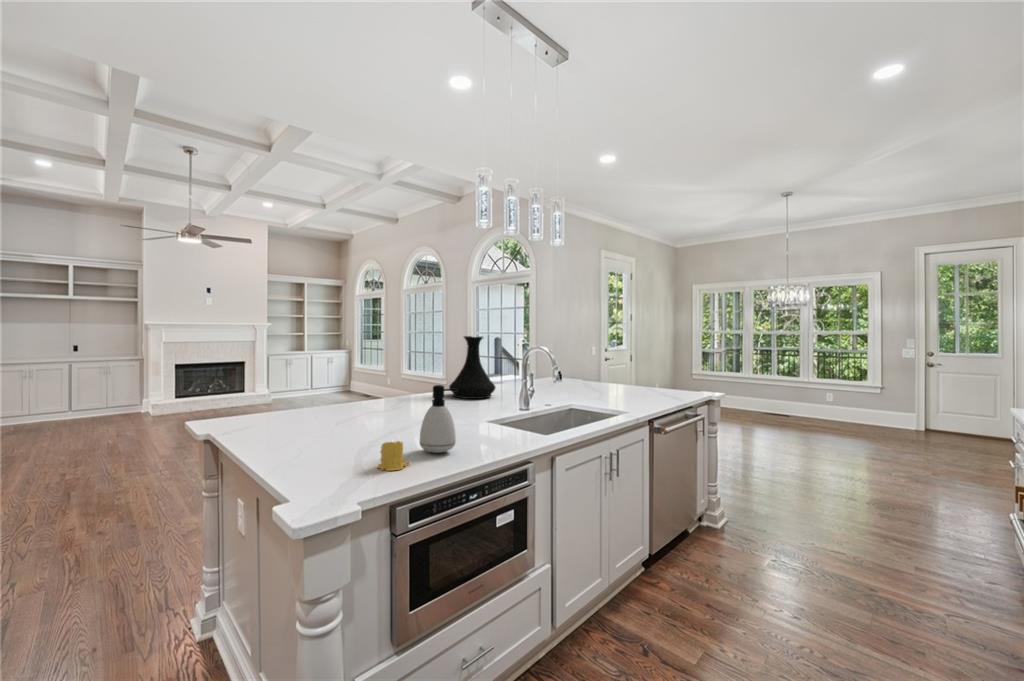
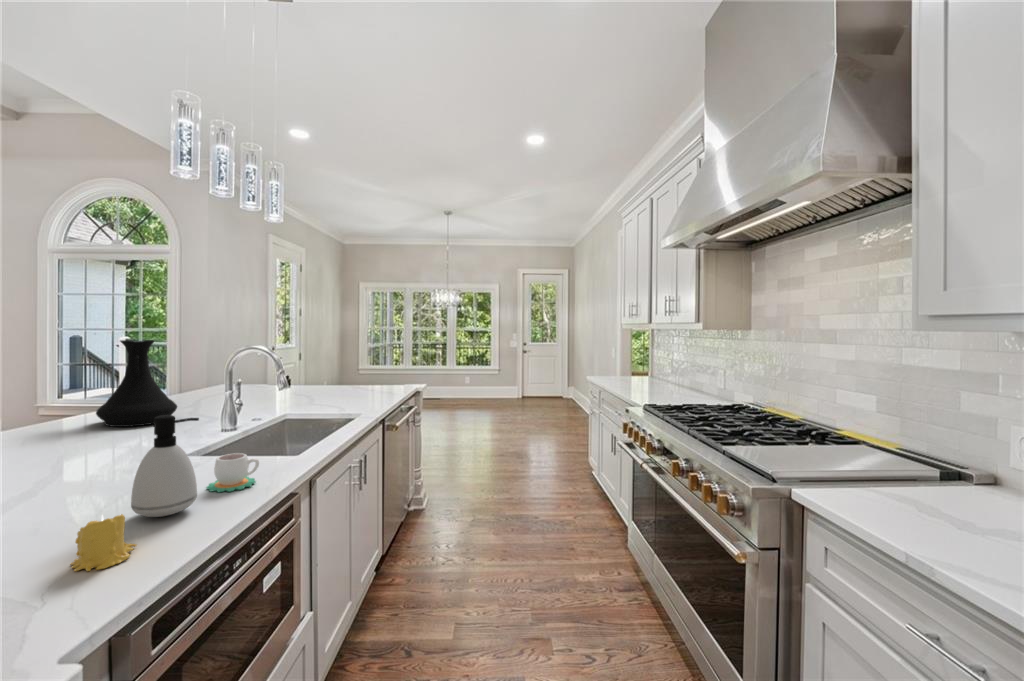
mug: none [470,421,504,448] -> present [207,453,259,492]

